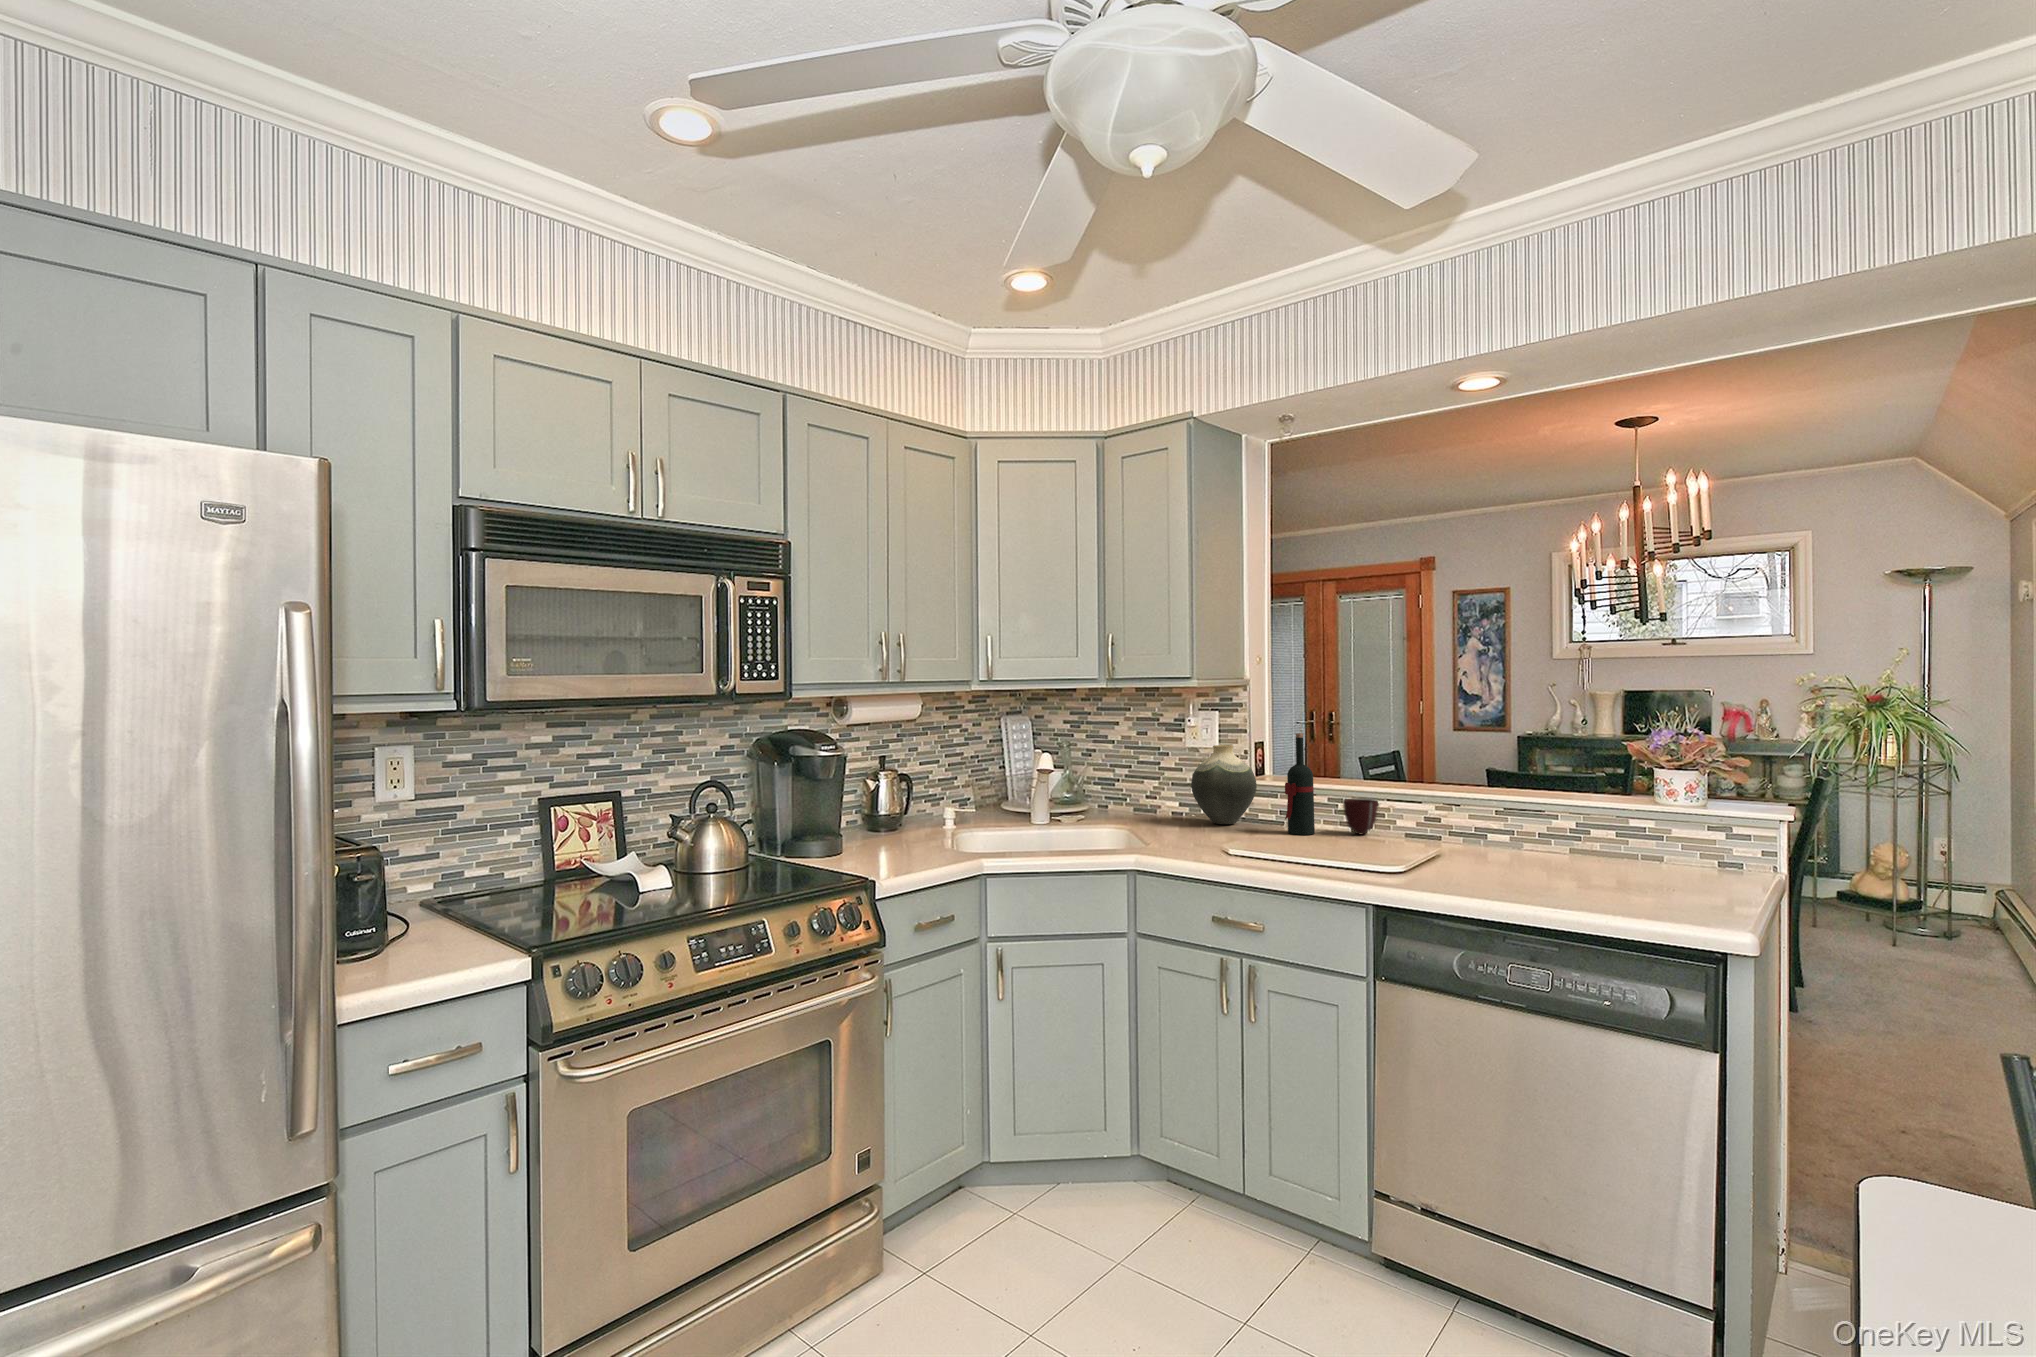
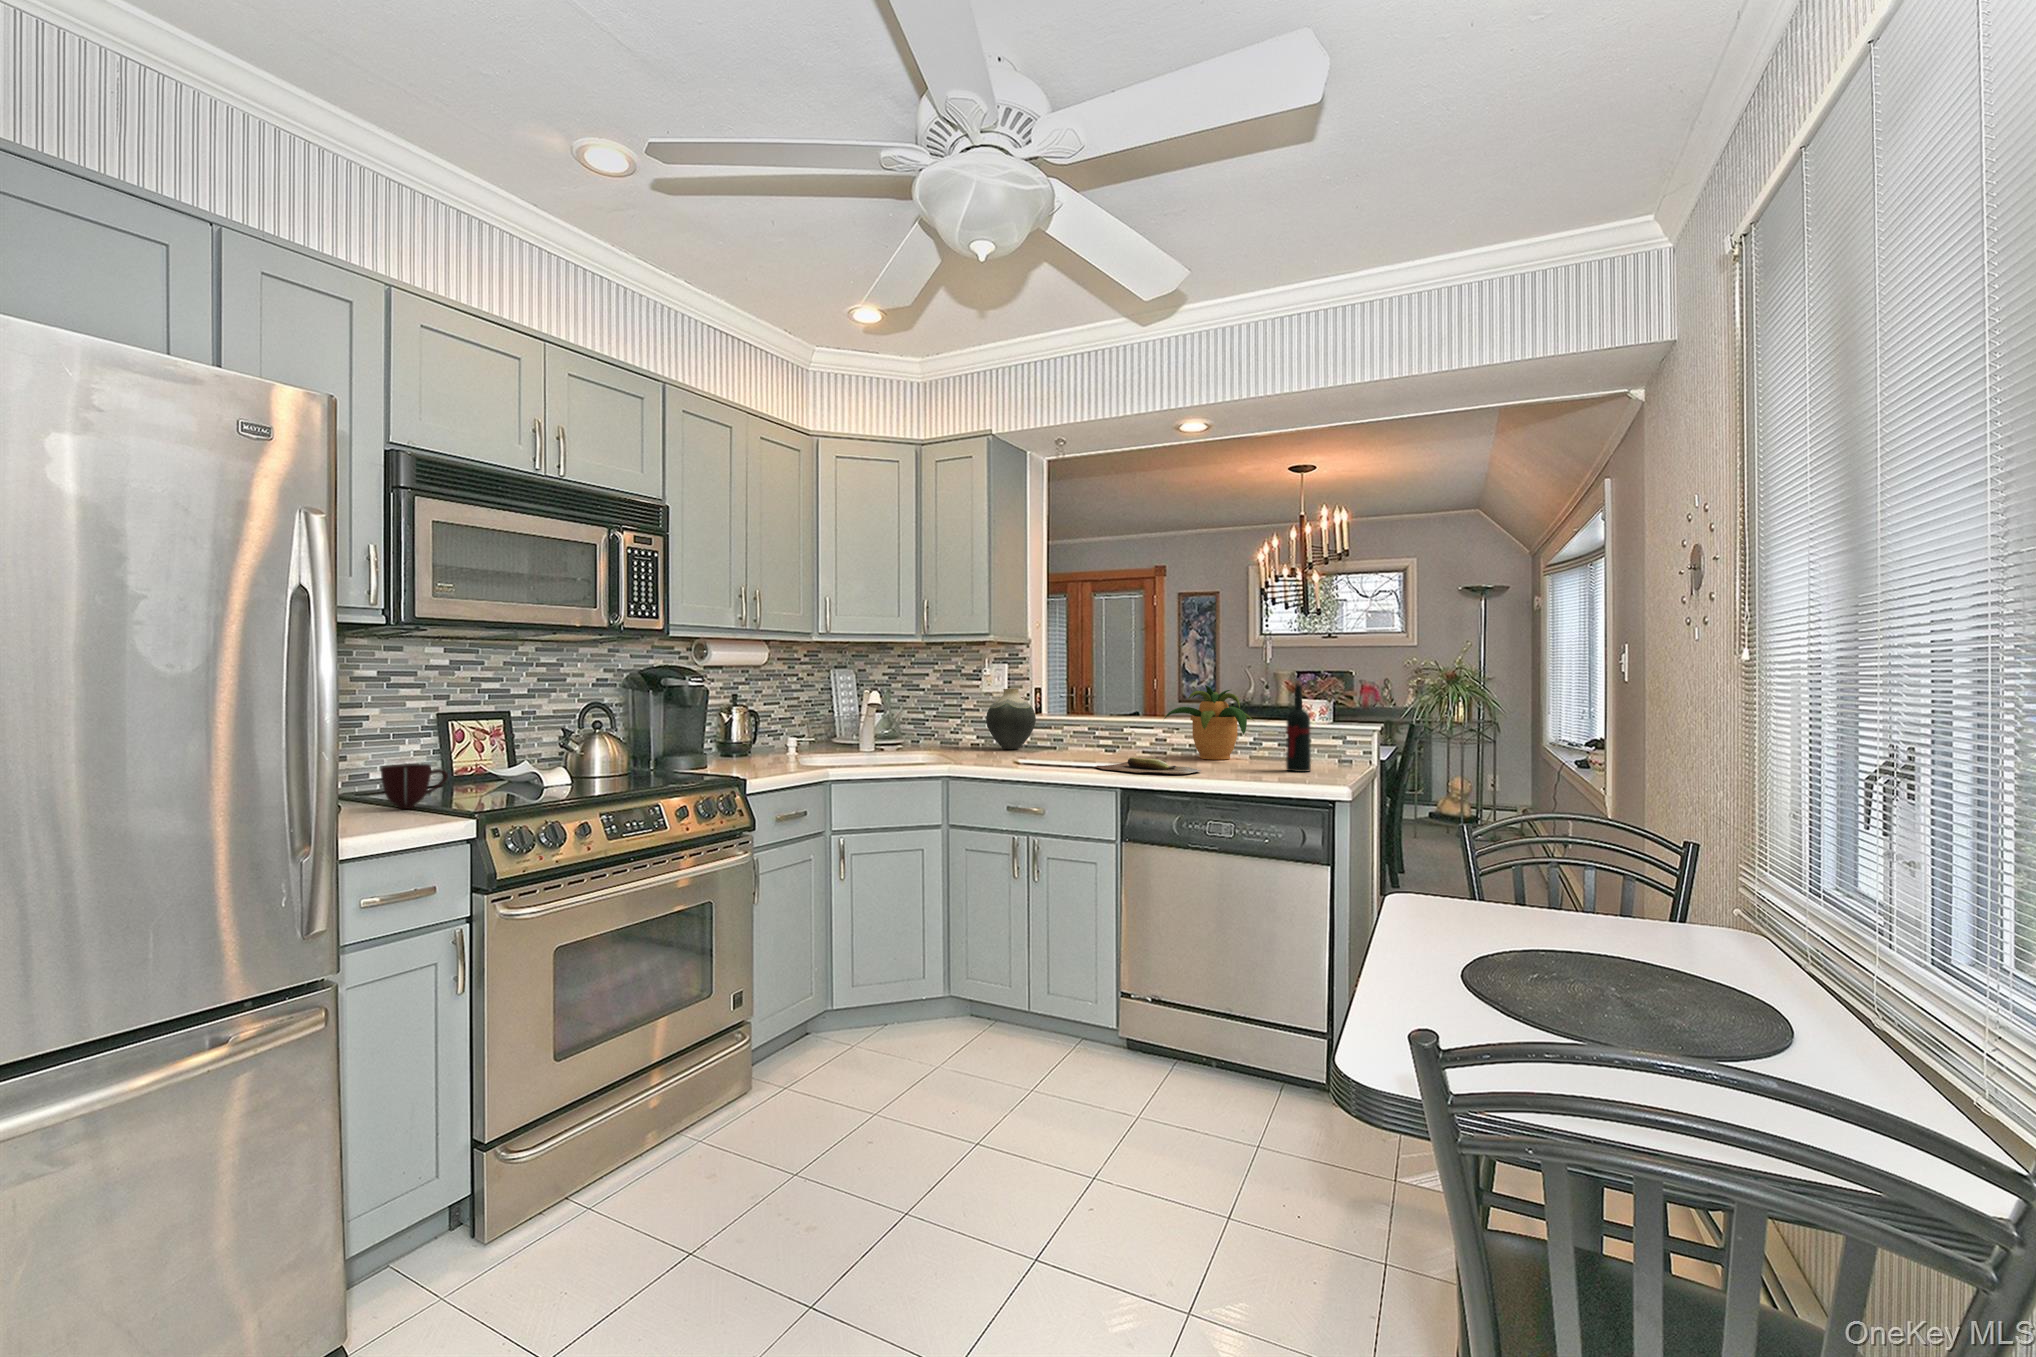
wine bottle: present [1285,733,1315,835] -> present [1286,682,1311,772]
potted plant: none [1433,748,1575,853] -> present [1164,685,1254,760]
mug: present [1343,799,1379,834] -> present [381,764,448,809]
cutting board: none [1335,855,1494,887] -> present [1096,757,1201,774]

